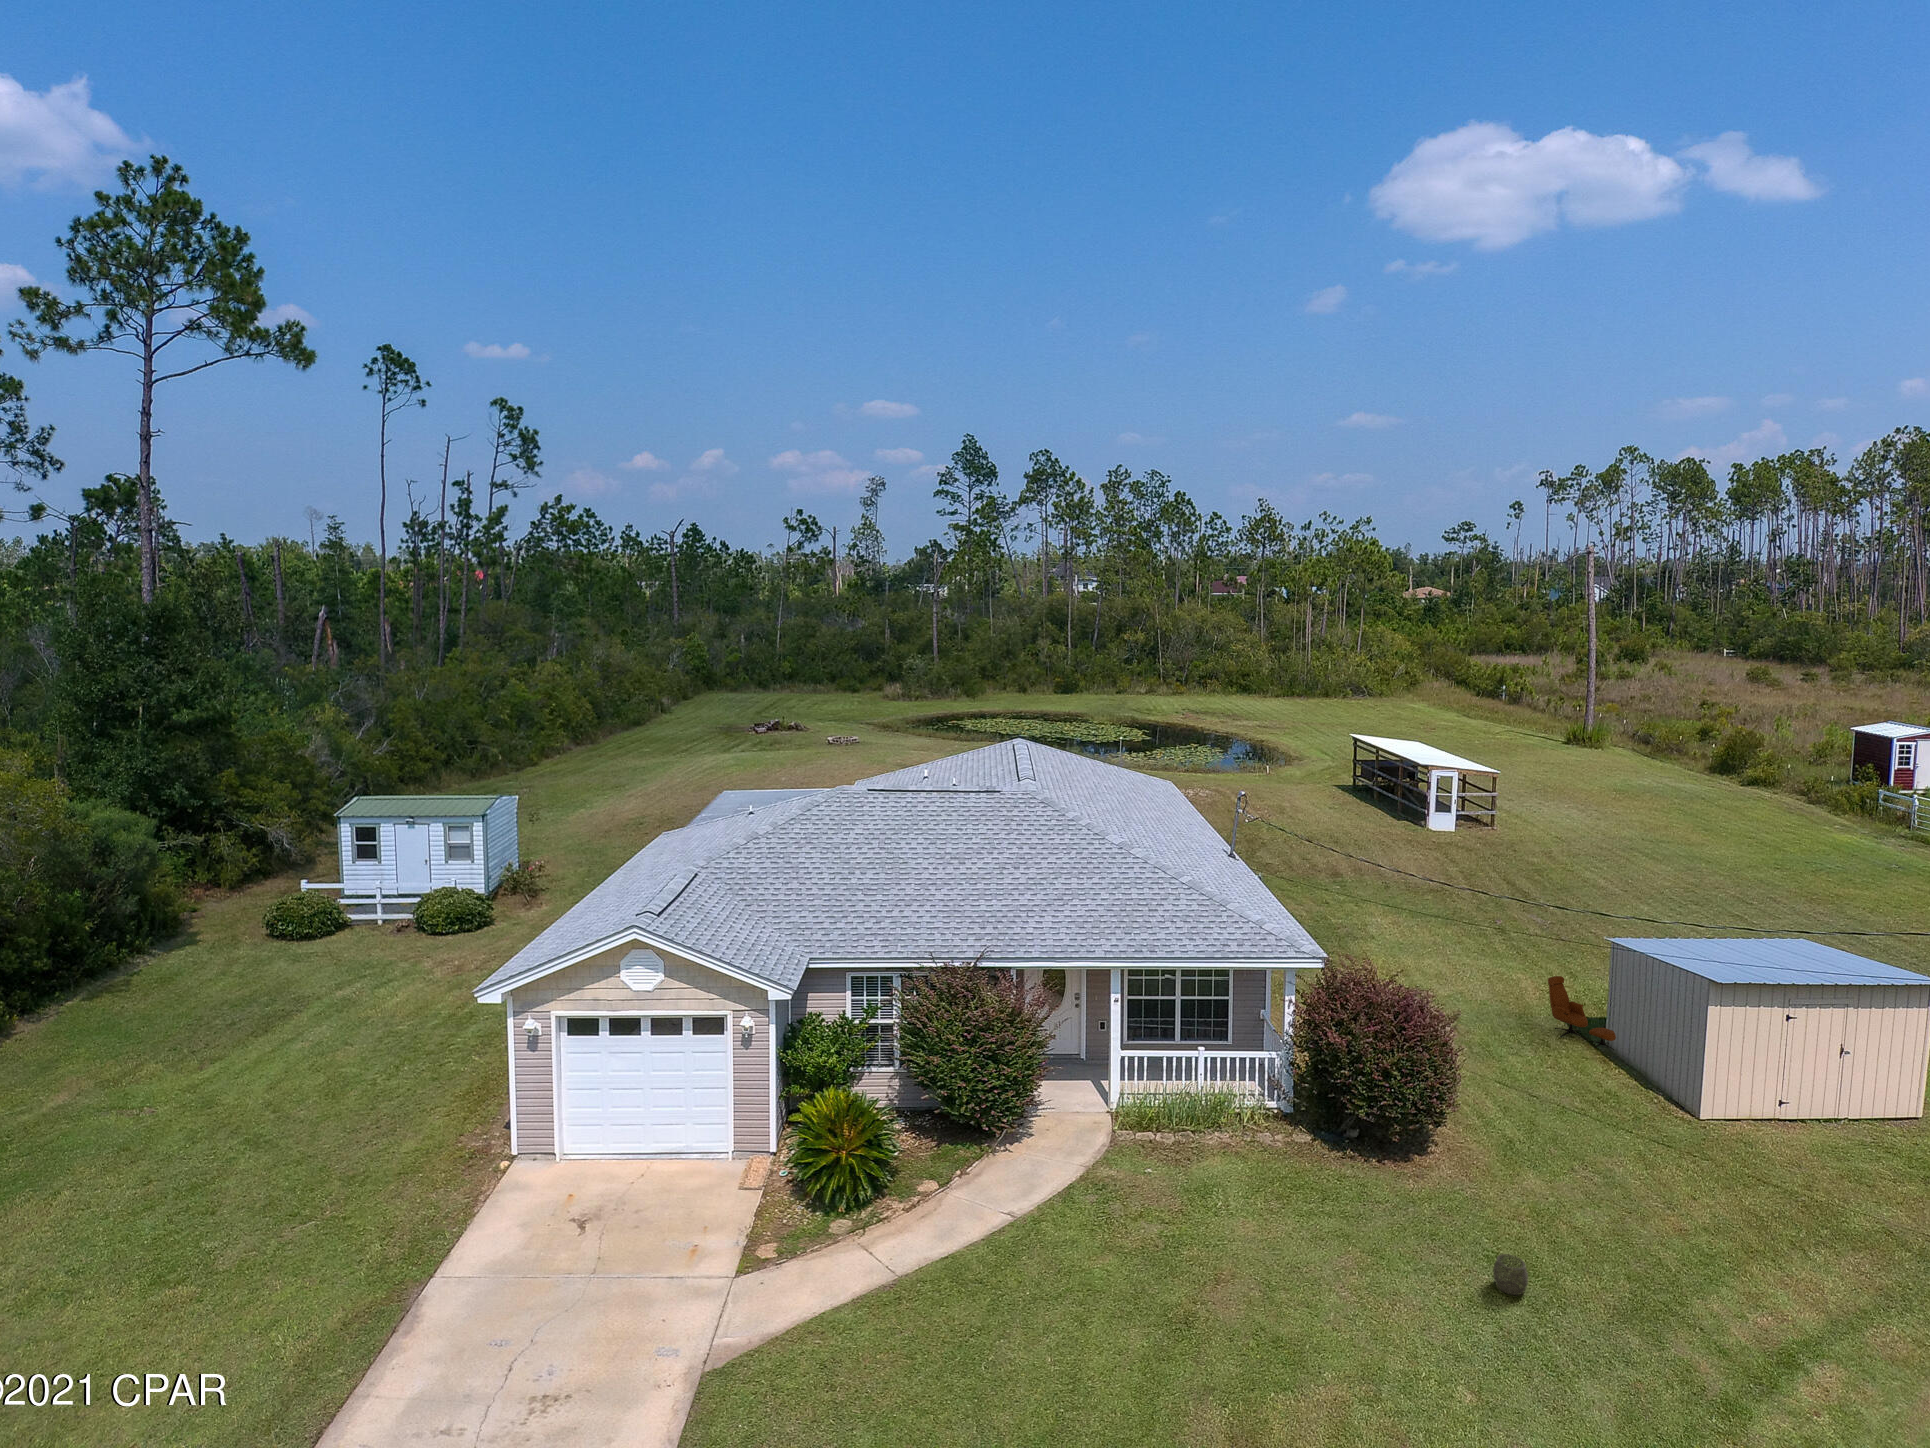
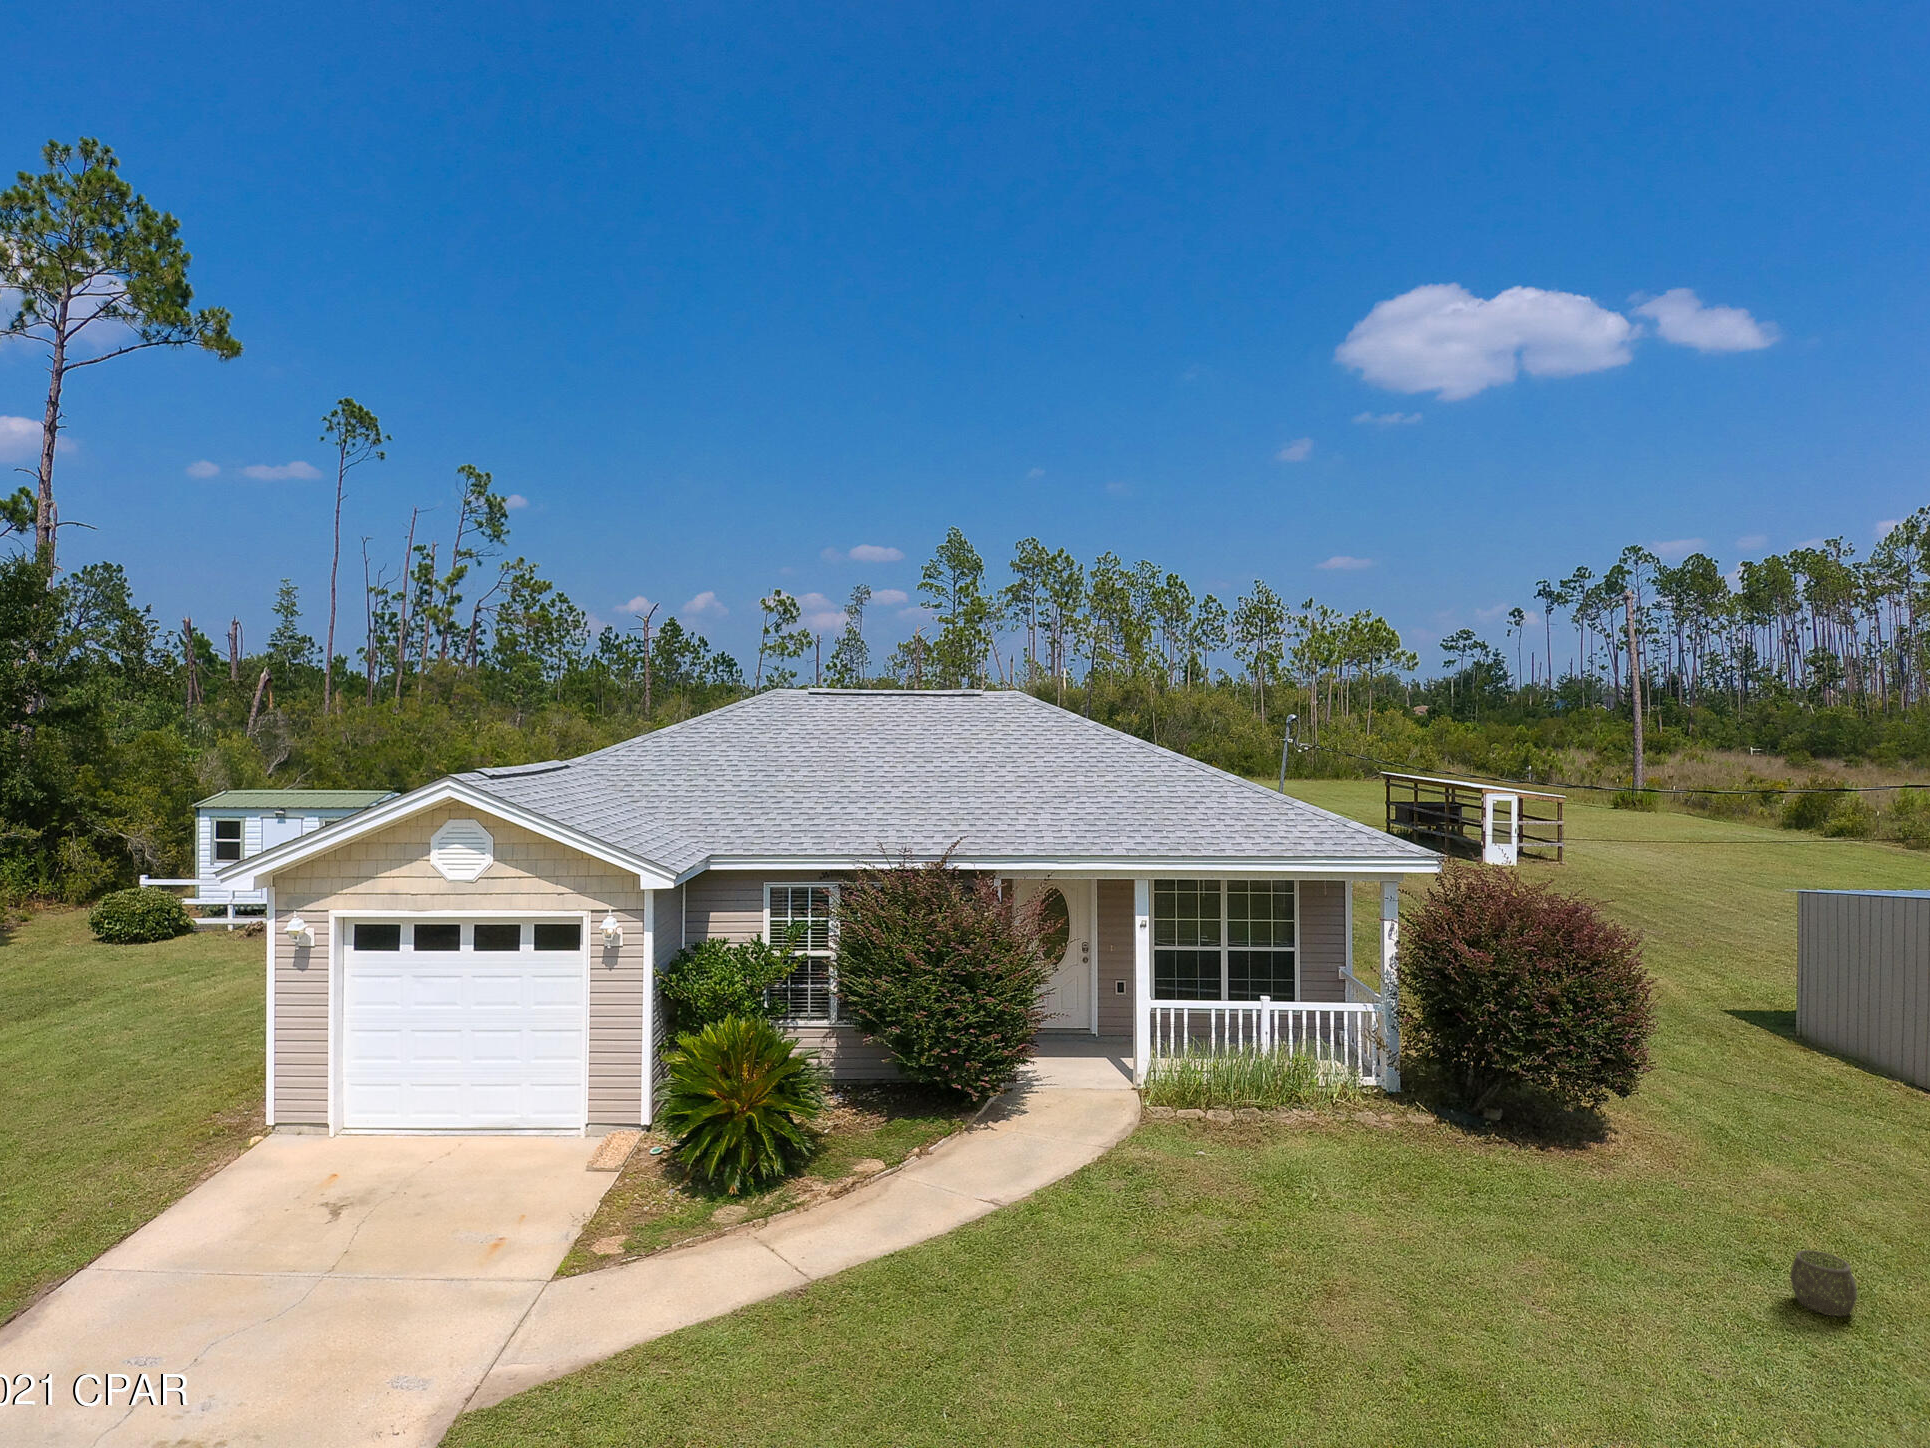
lounge chair: present [1548,976,1616,1050] -> none [1720,935,1827,1028]

